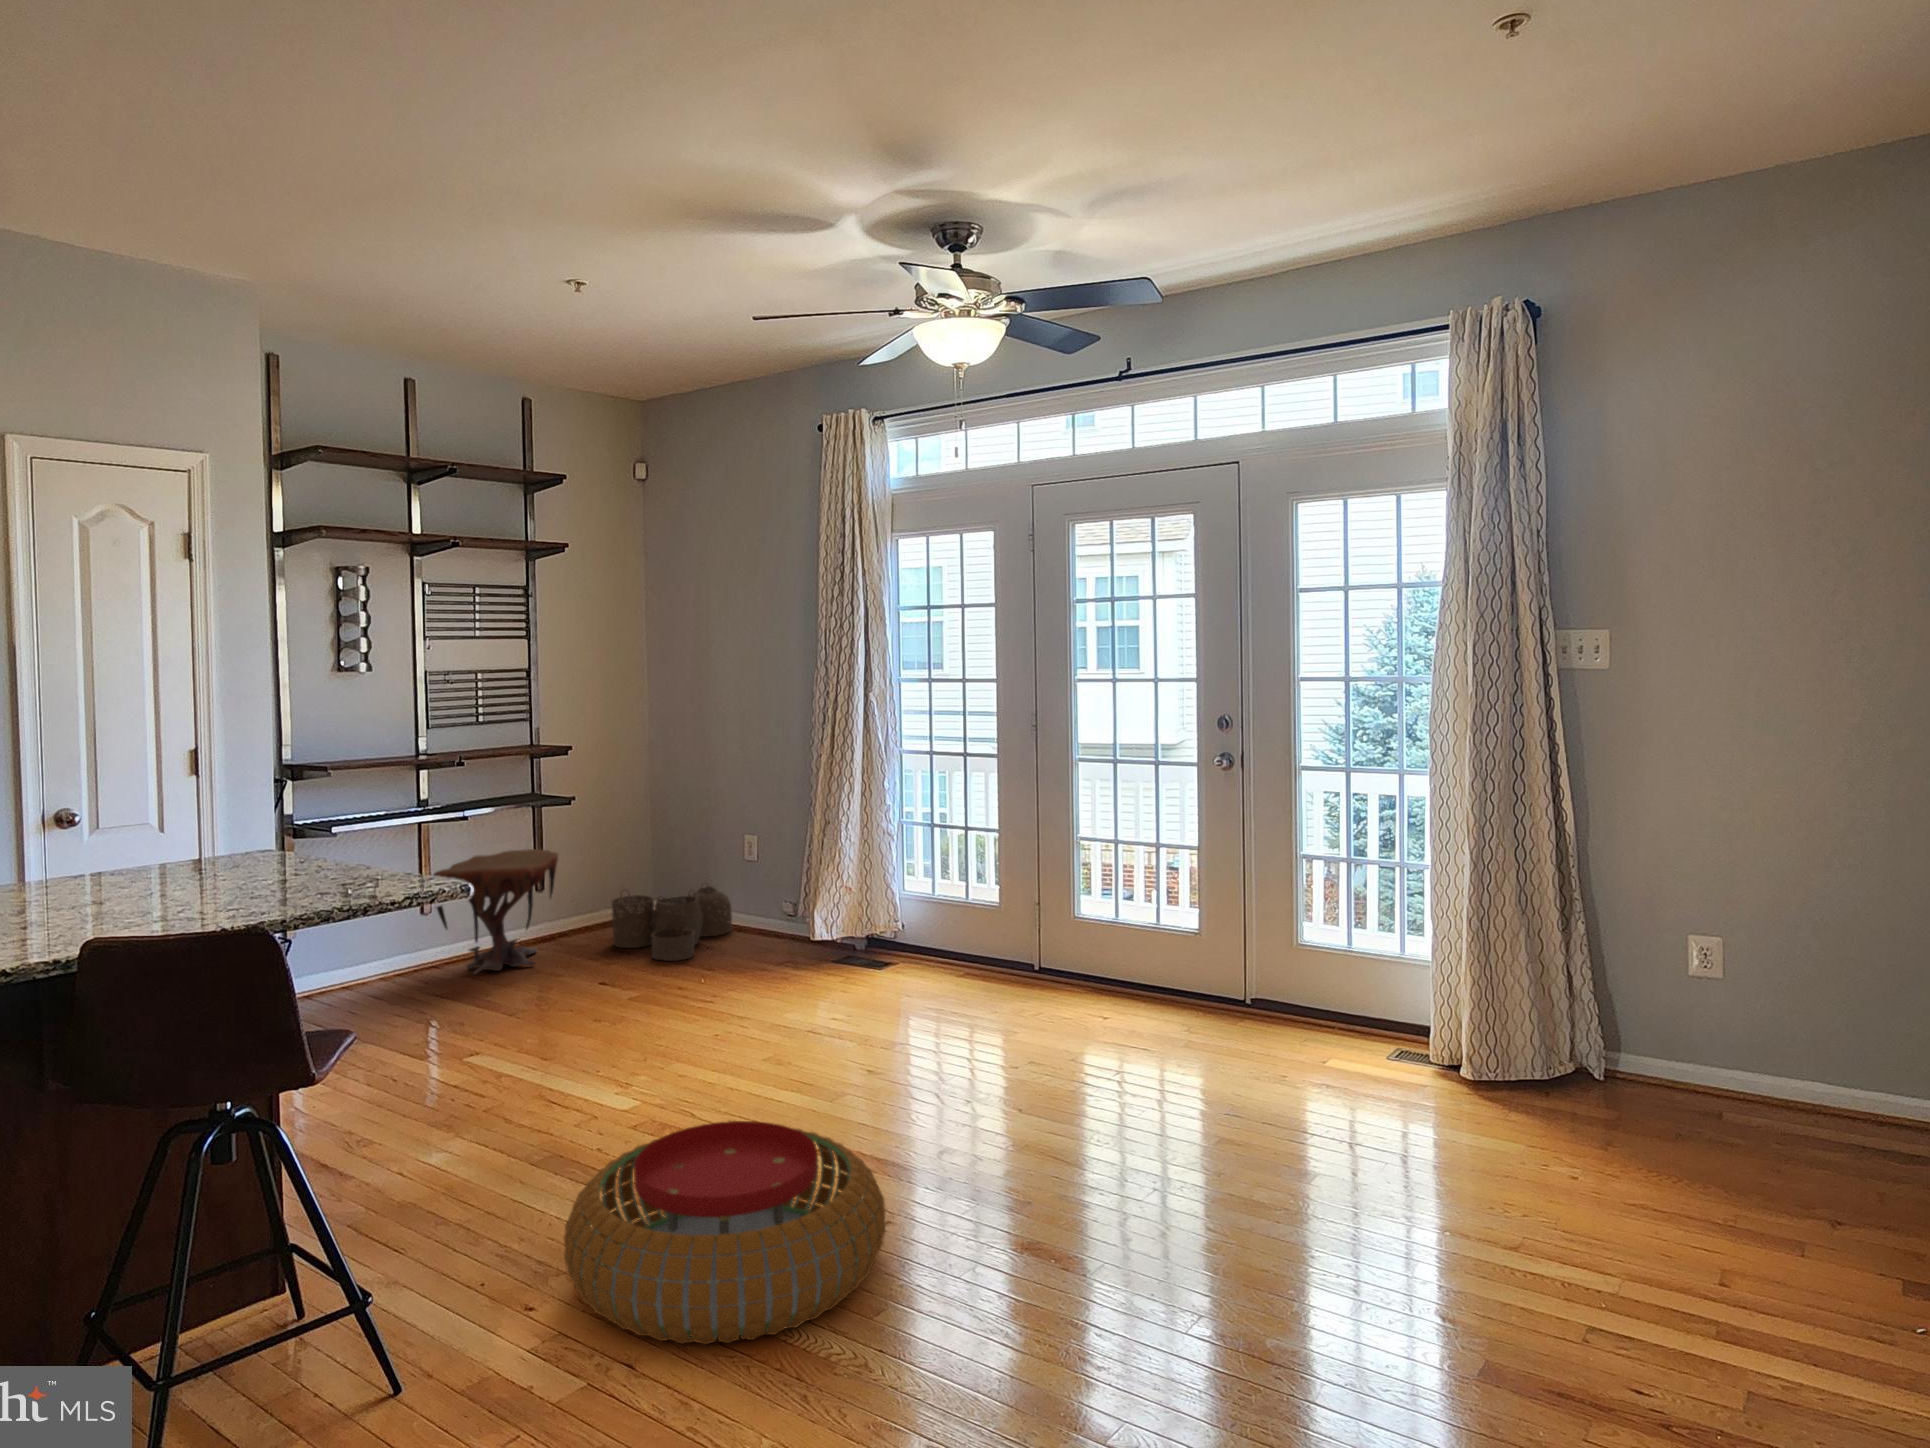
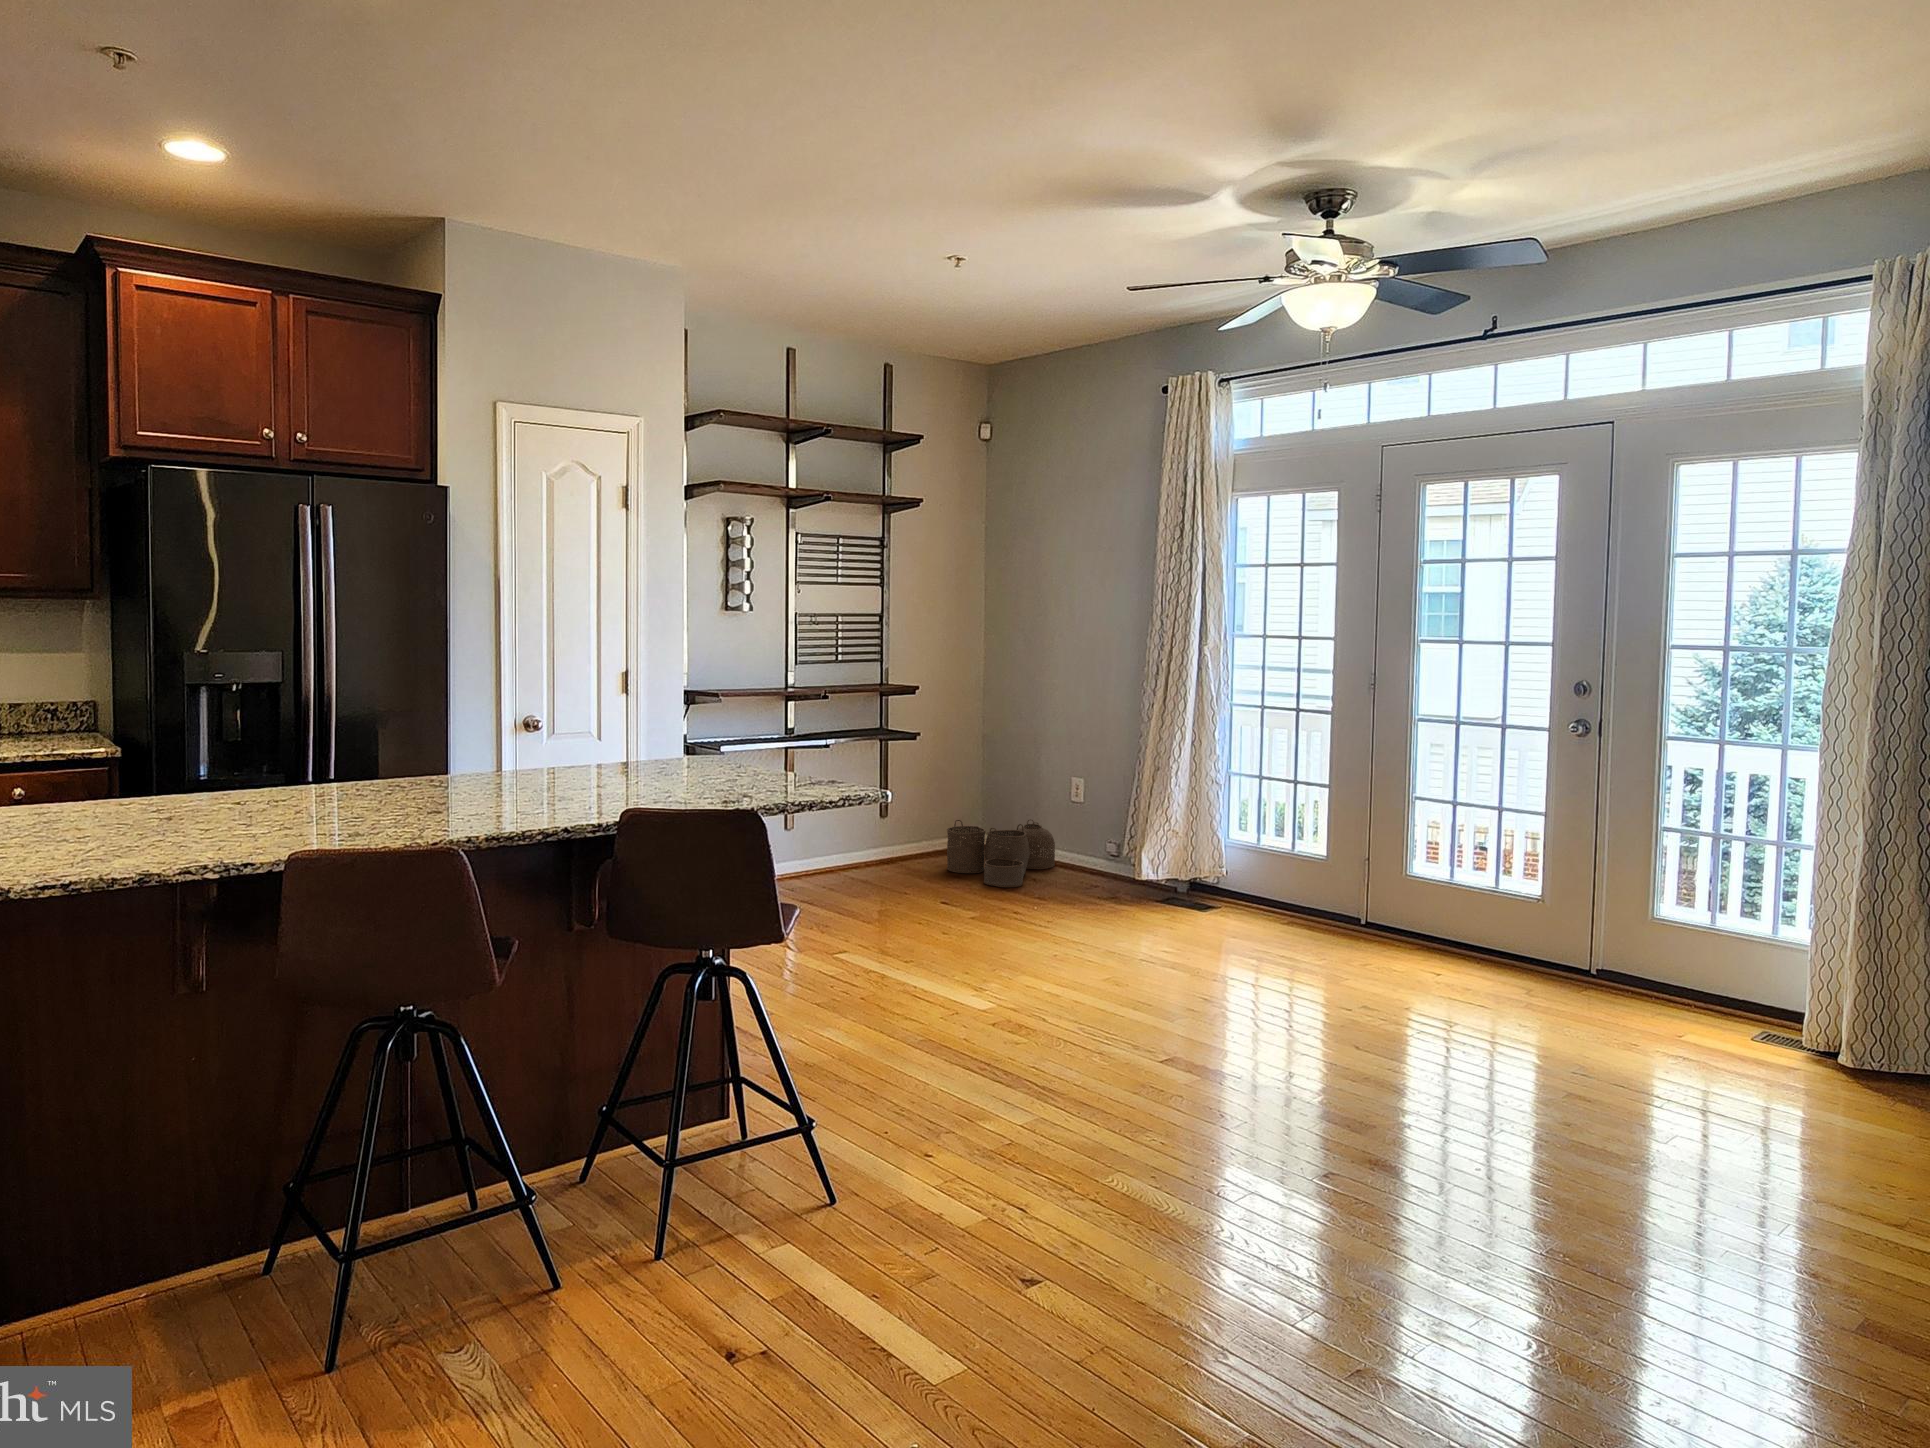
side table: present [434,849,558,974] -> none [795,777,903,884]
pouf: present [564,1121,886,1344] -> none [959,1014,1240,1192]

